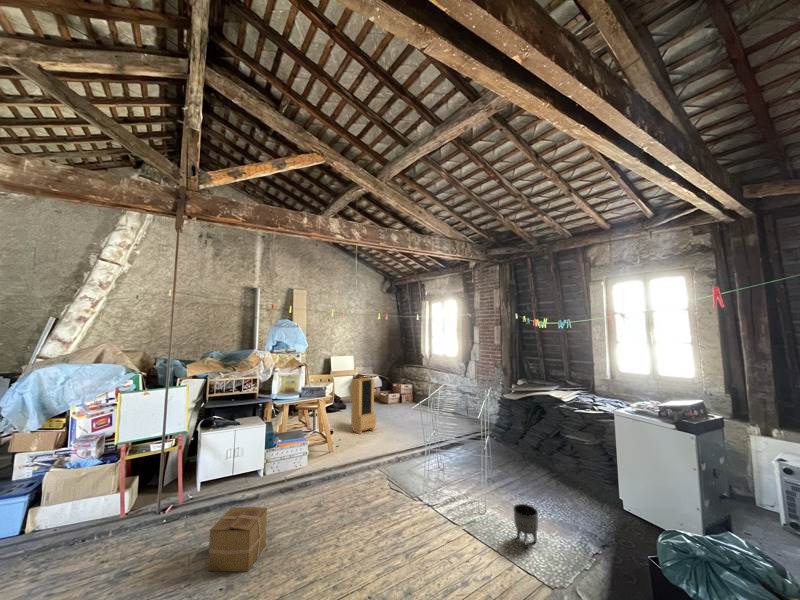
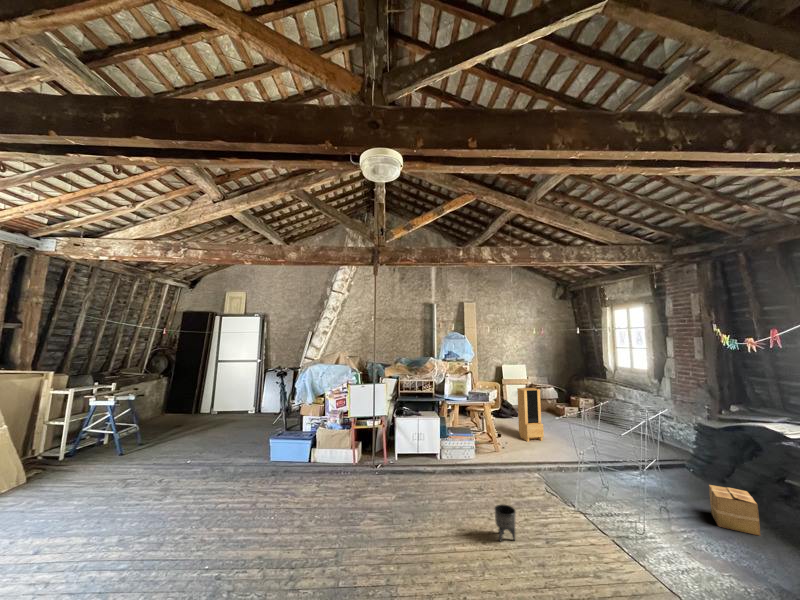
planter: present [514,504,538,548] -> present [495,505,516,541]
cardboard box: present [208,507,267,572] -> present [709,485,760,536]

